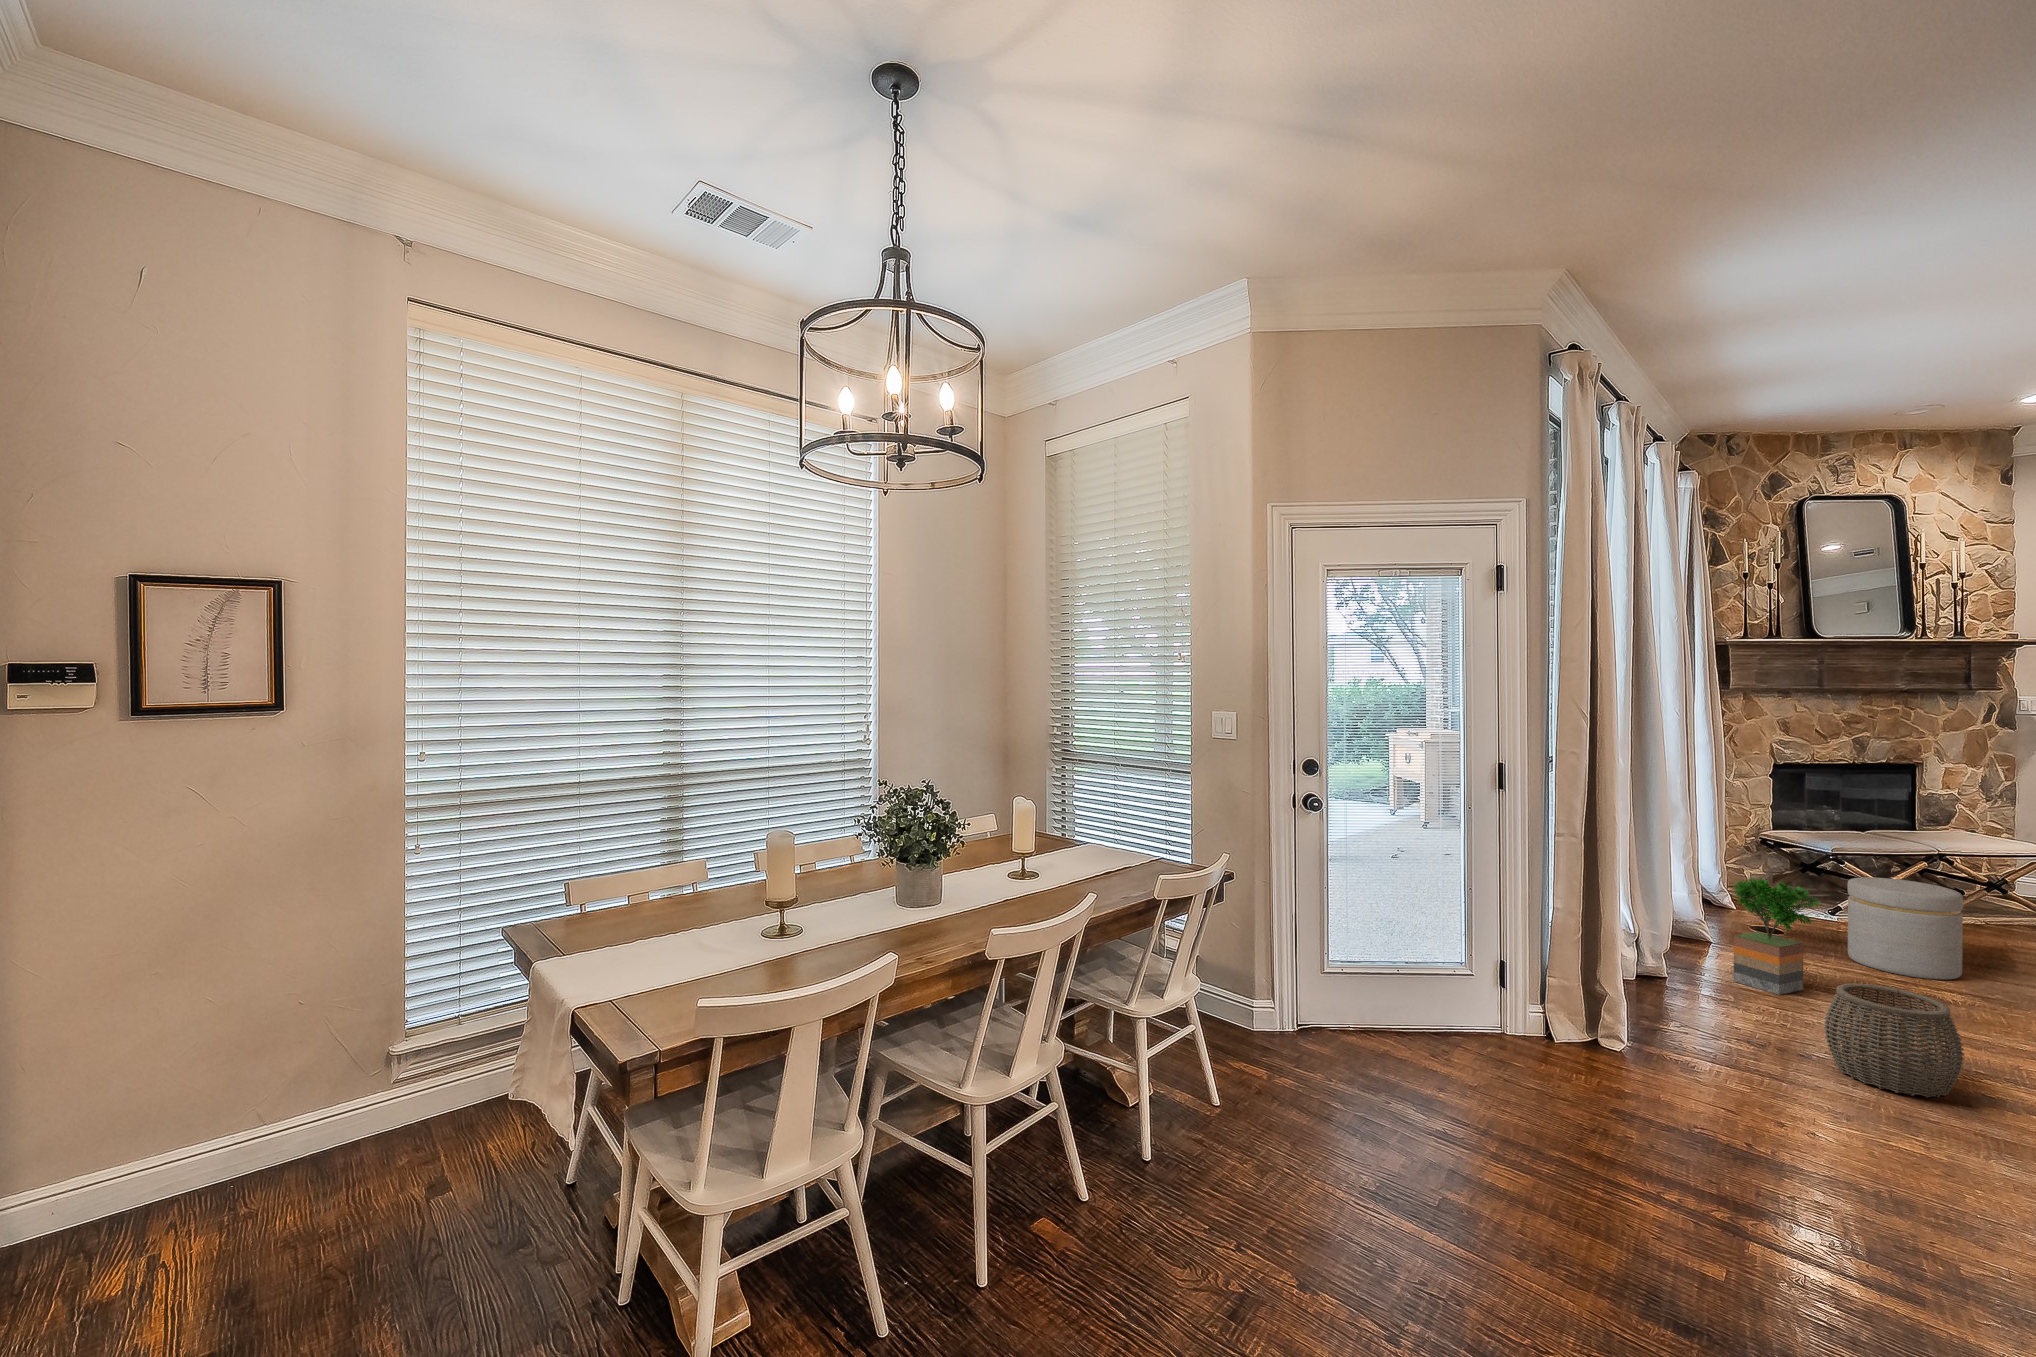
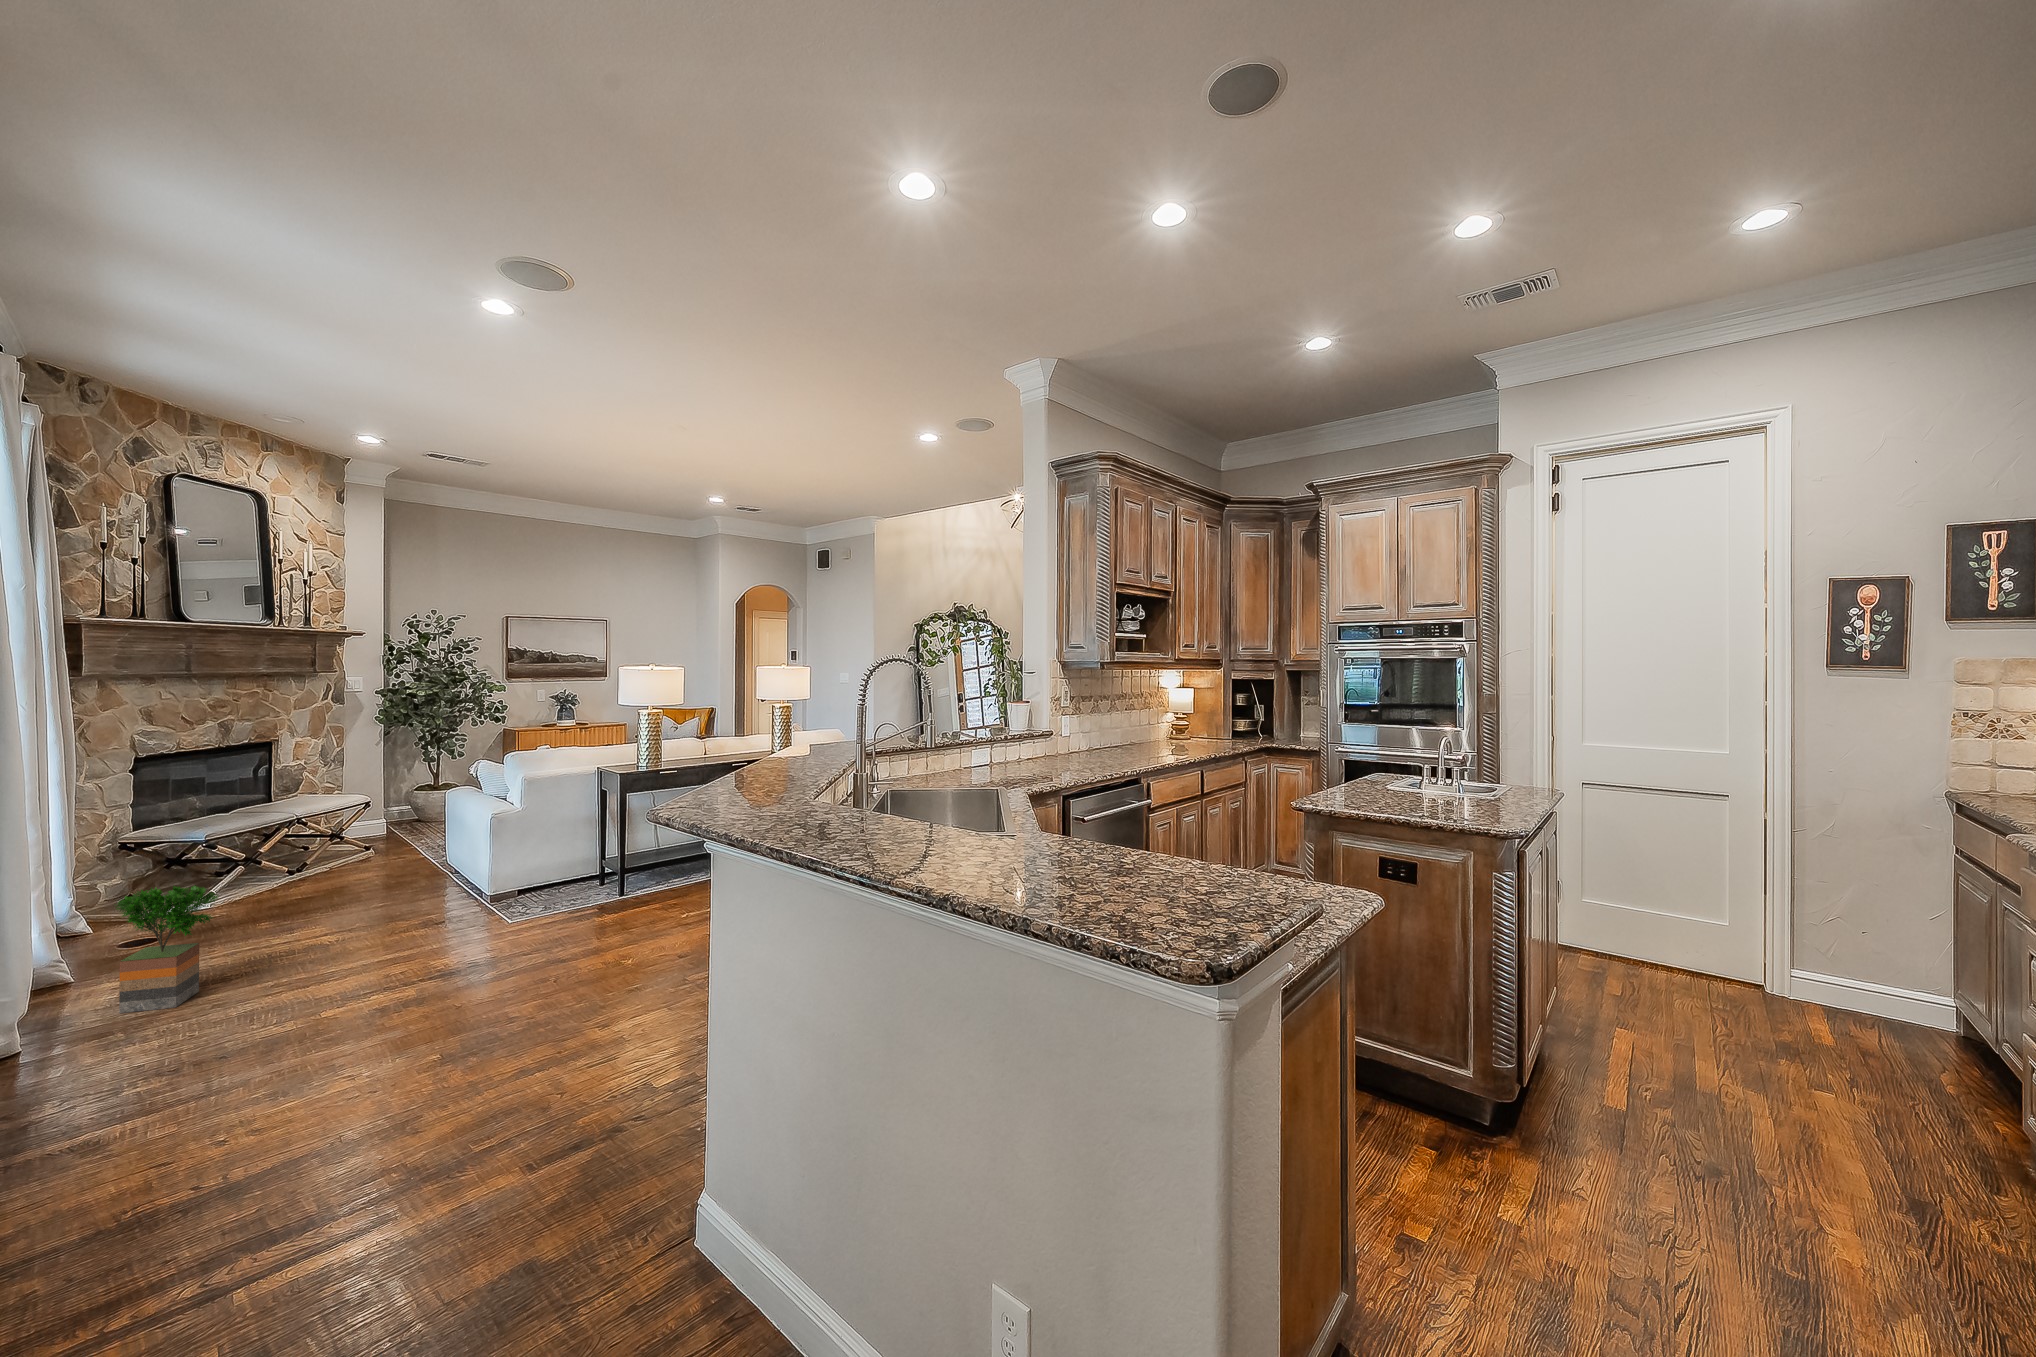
ottoman: present [1847,877,1963,980] -> none [231,851,329,944]
woven basket: present [1824,983,1964,1098] -> none [243,955,362,1059]

